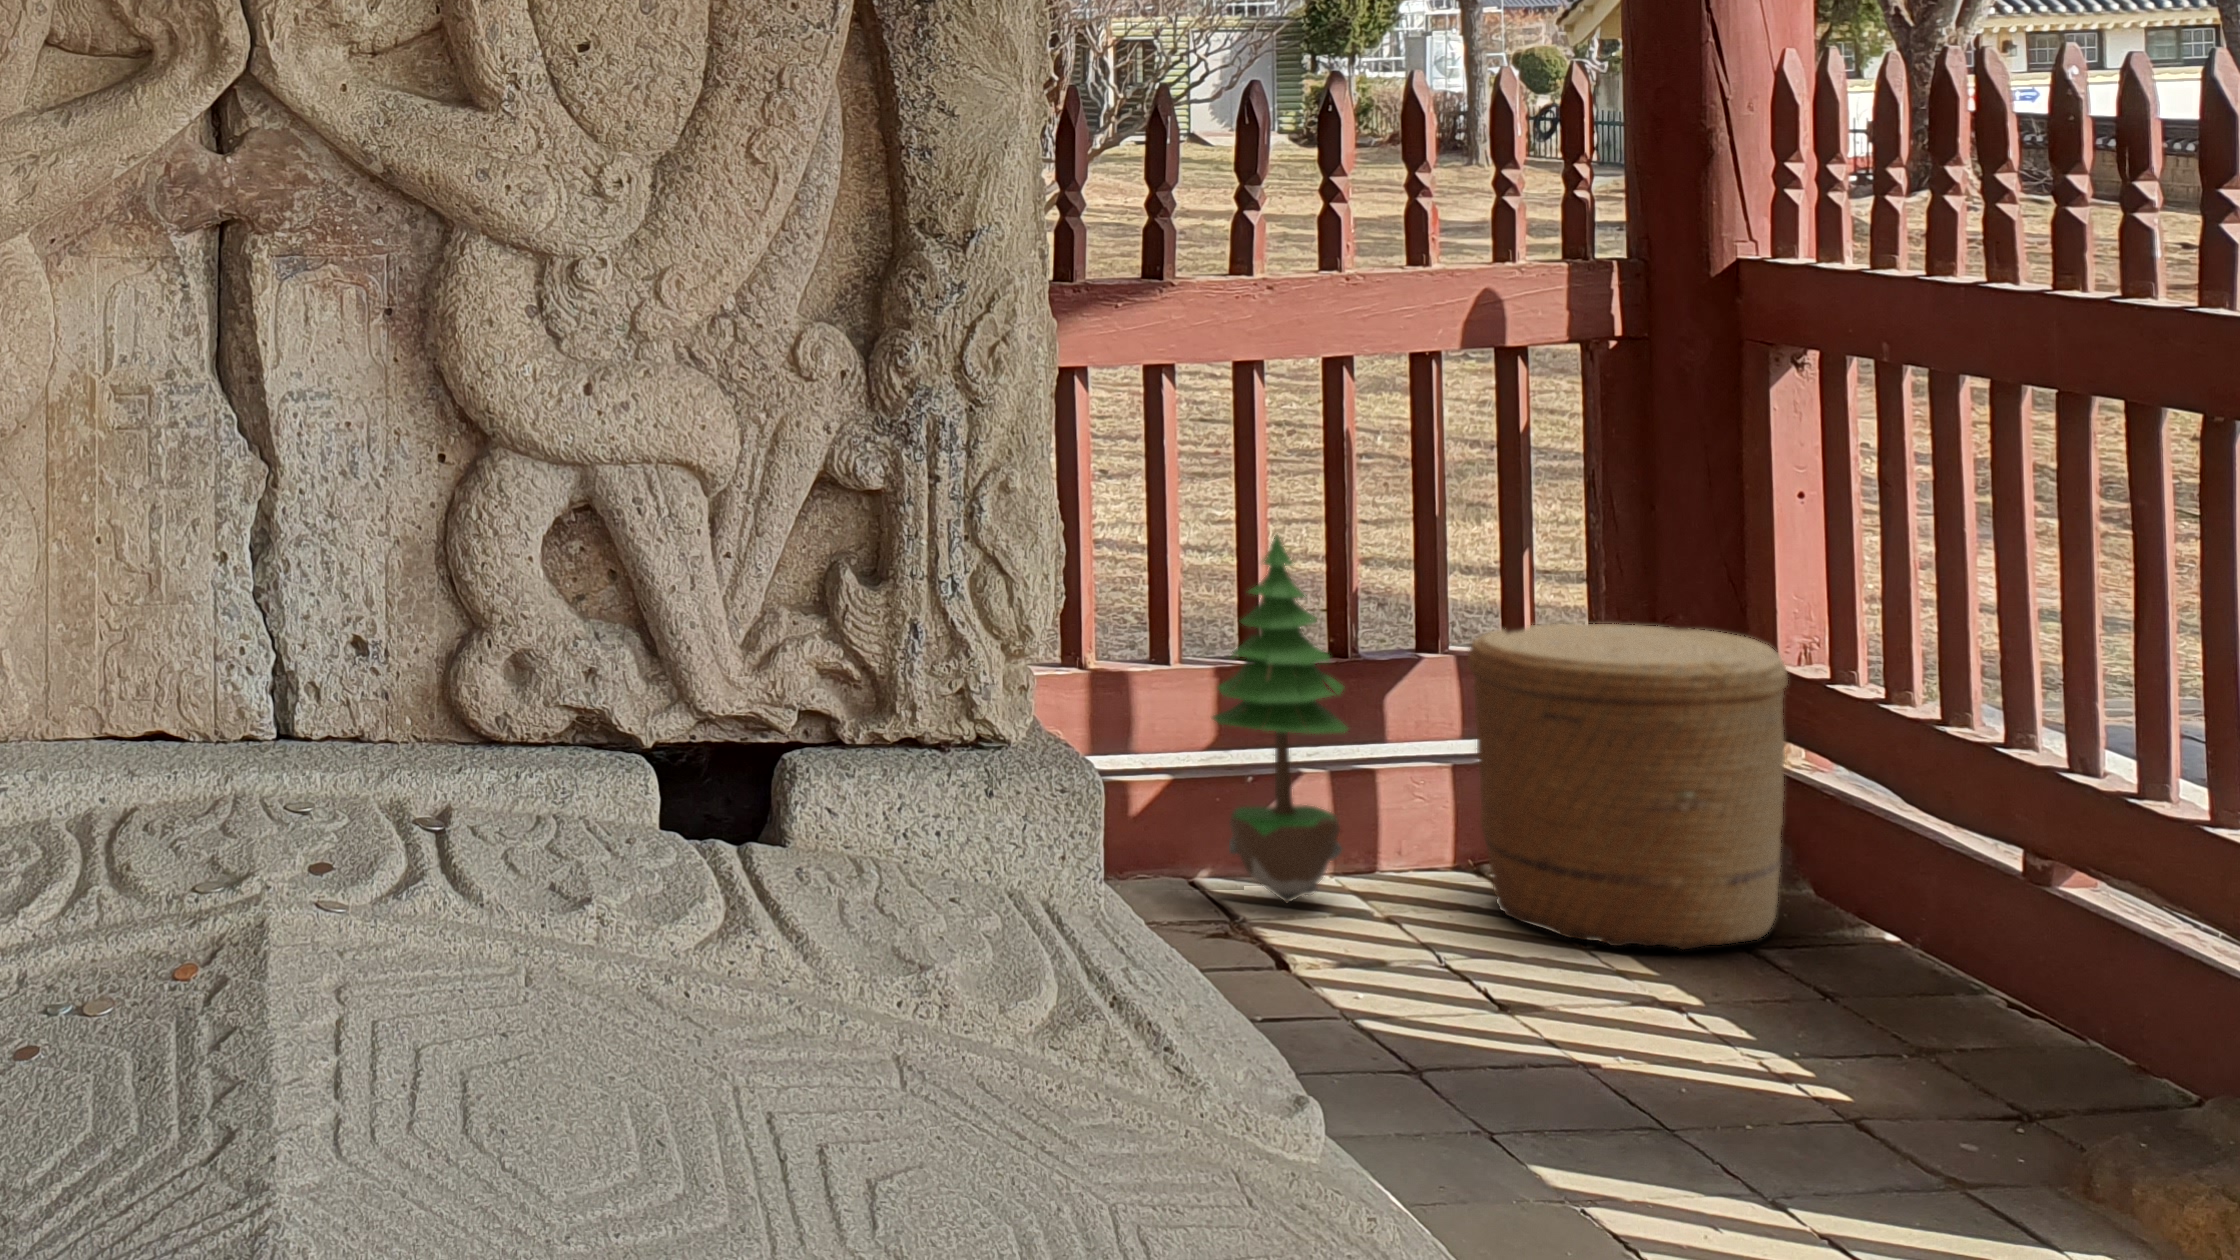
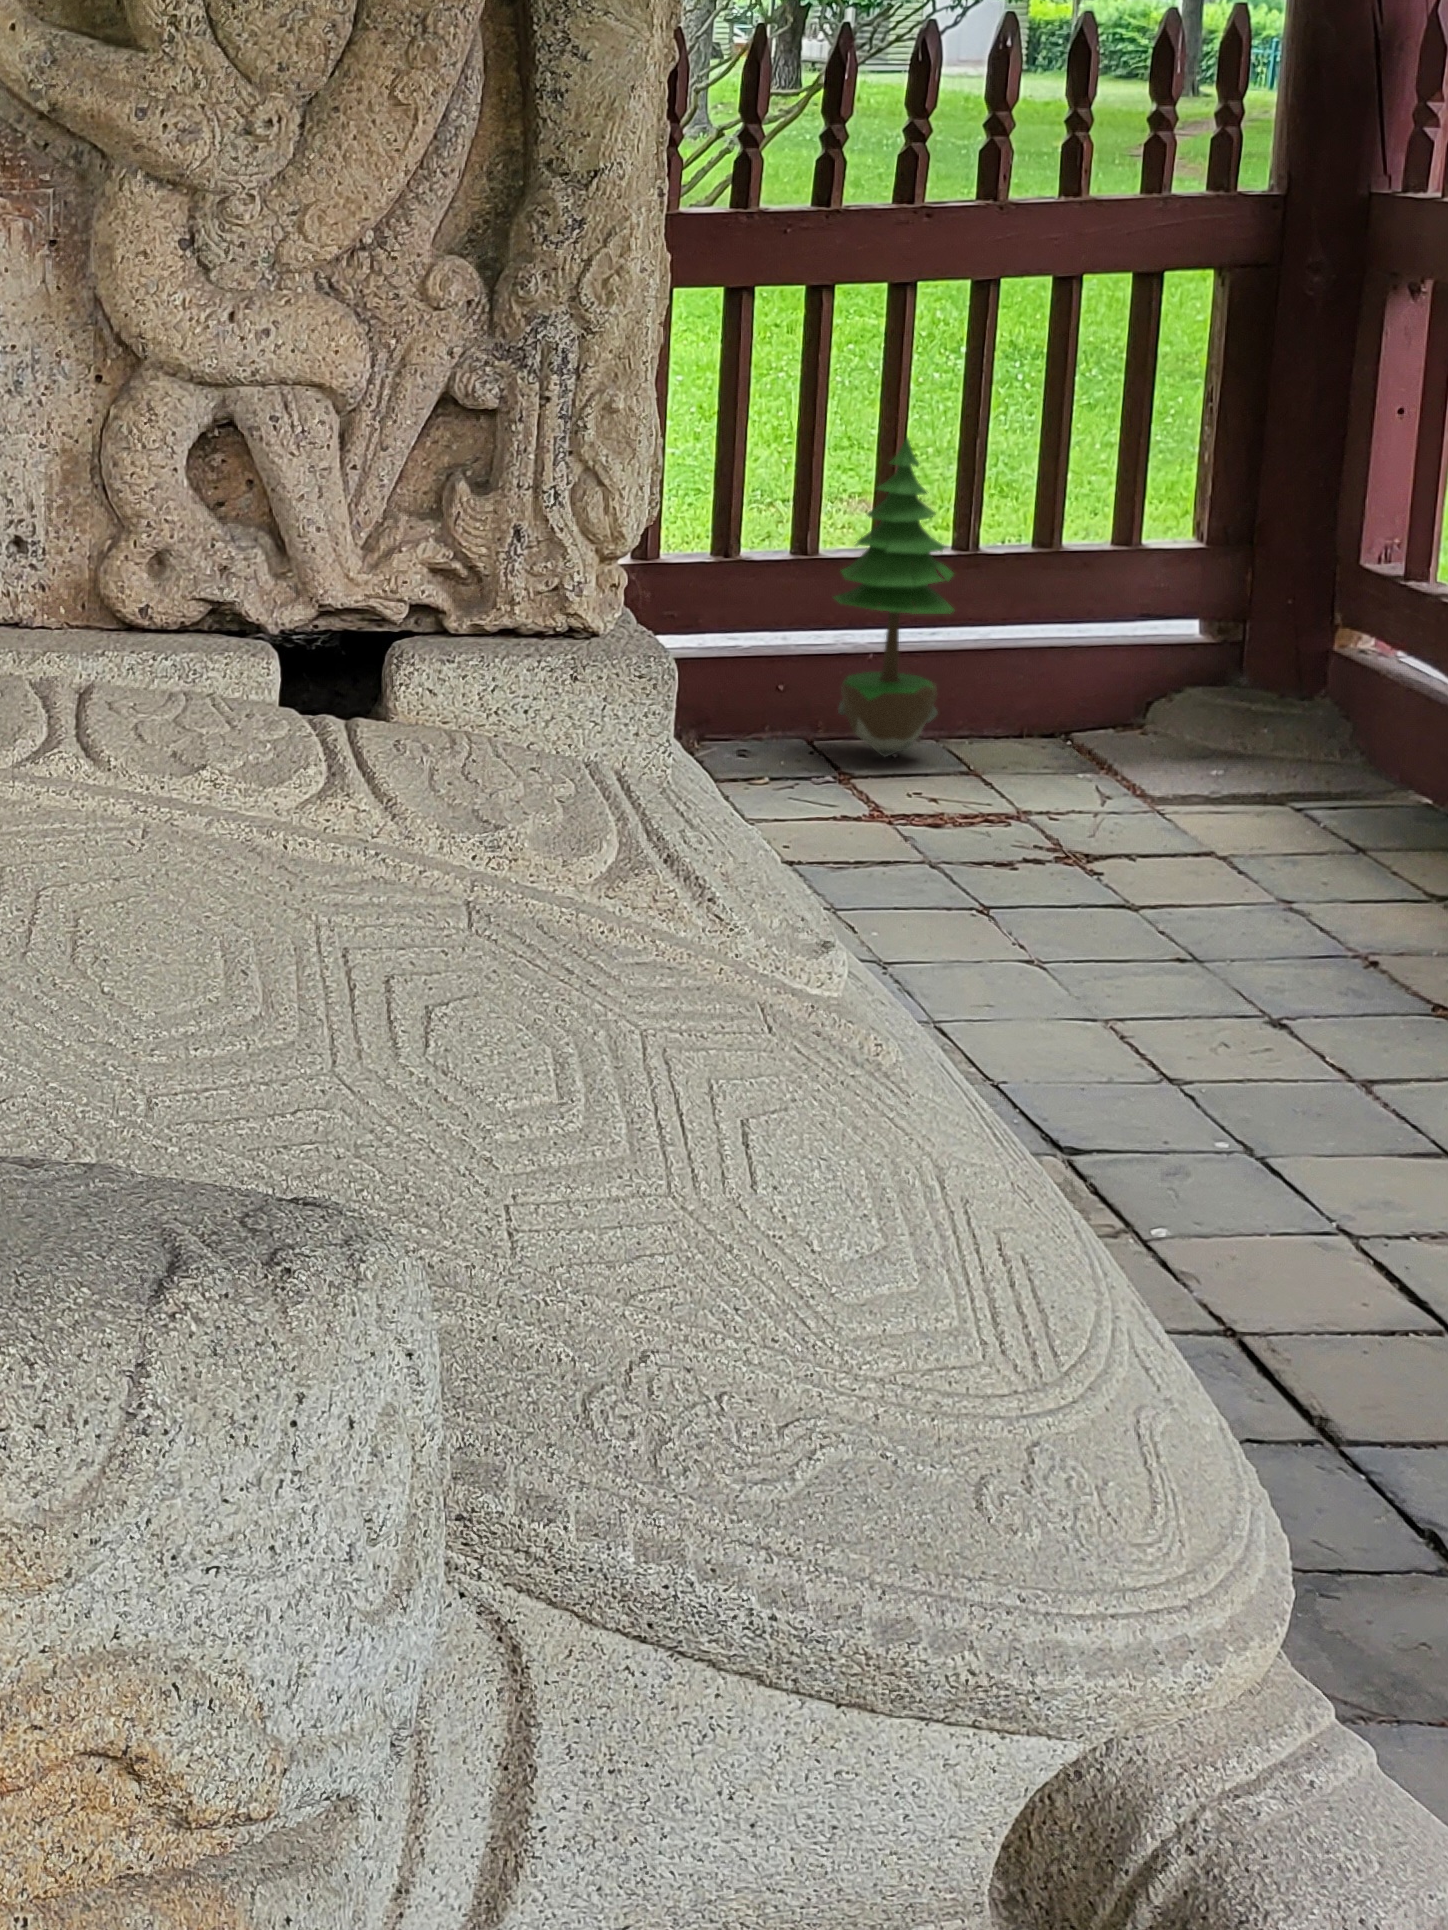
woven basket: present [1468,624,1788,950] -> none [1062,522,1352,807]

